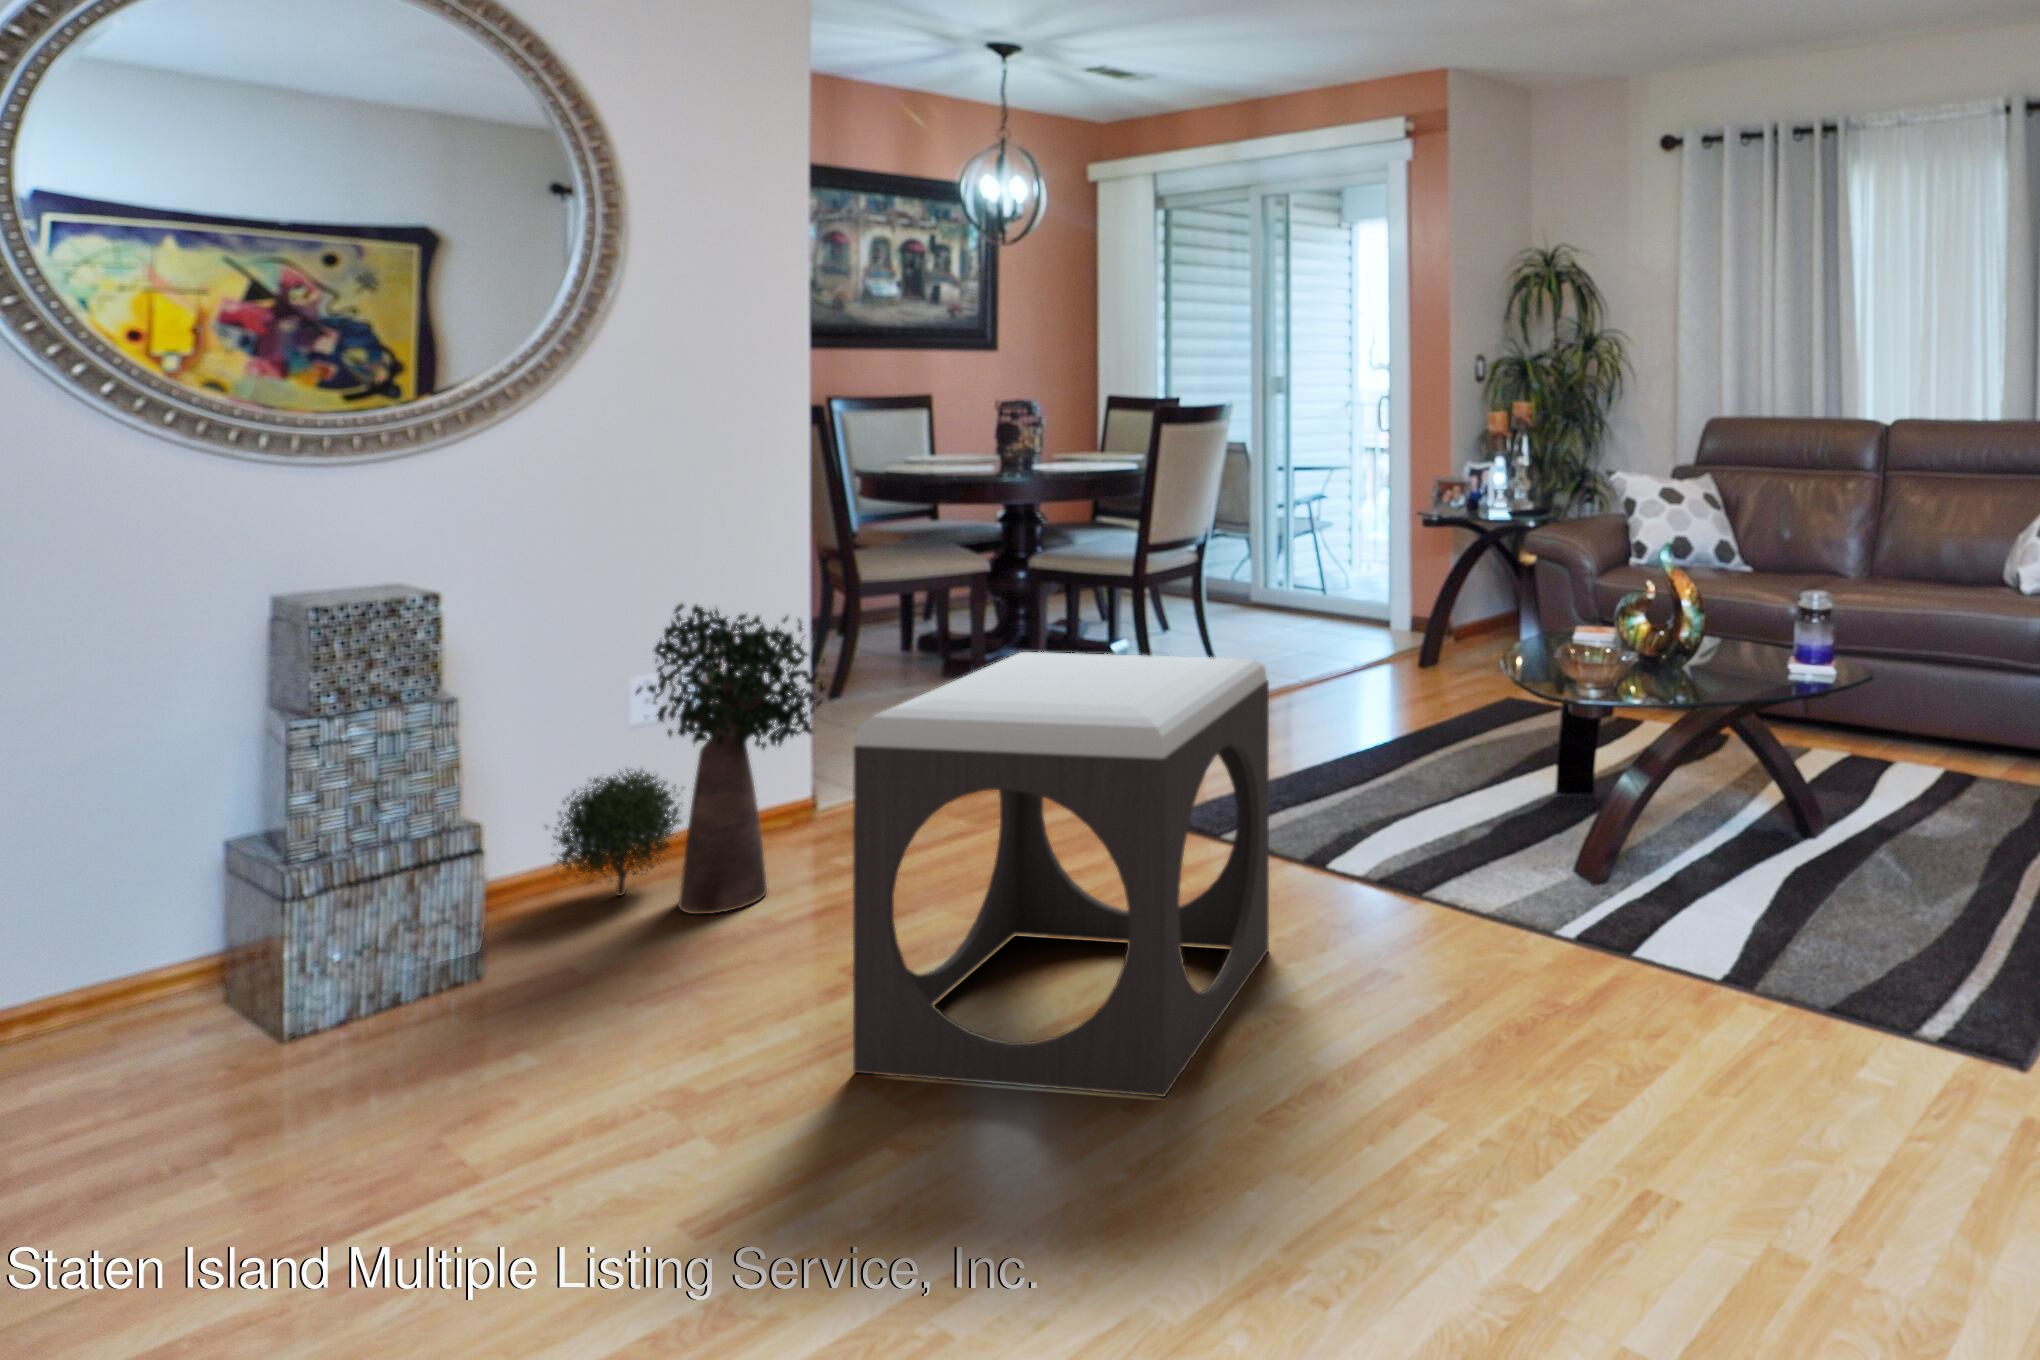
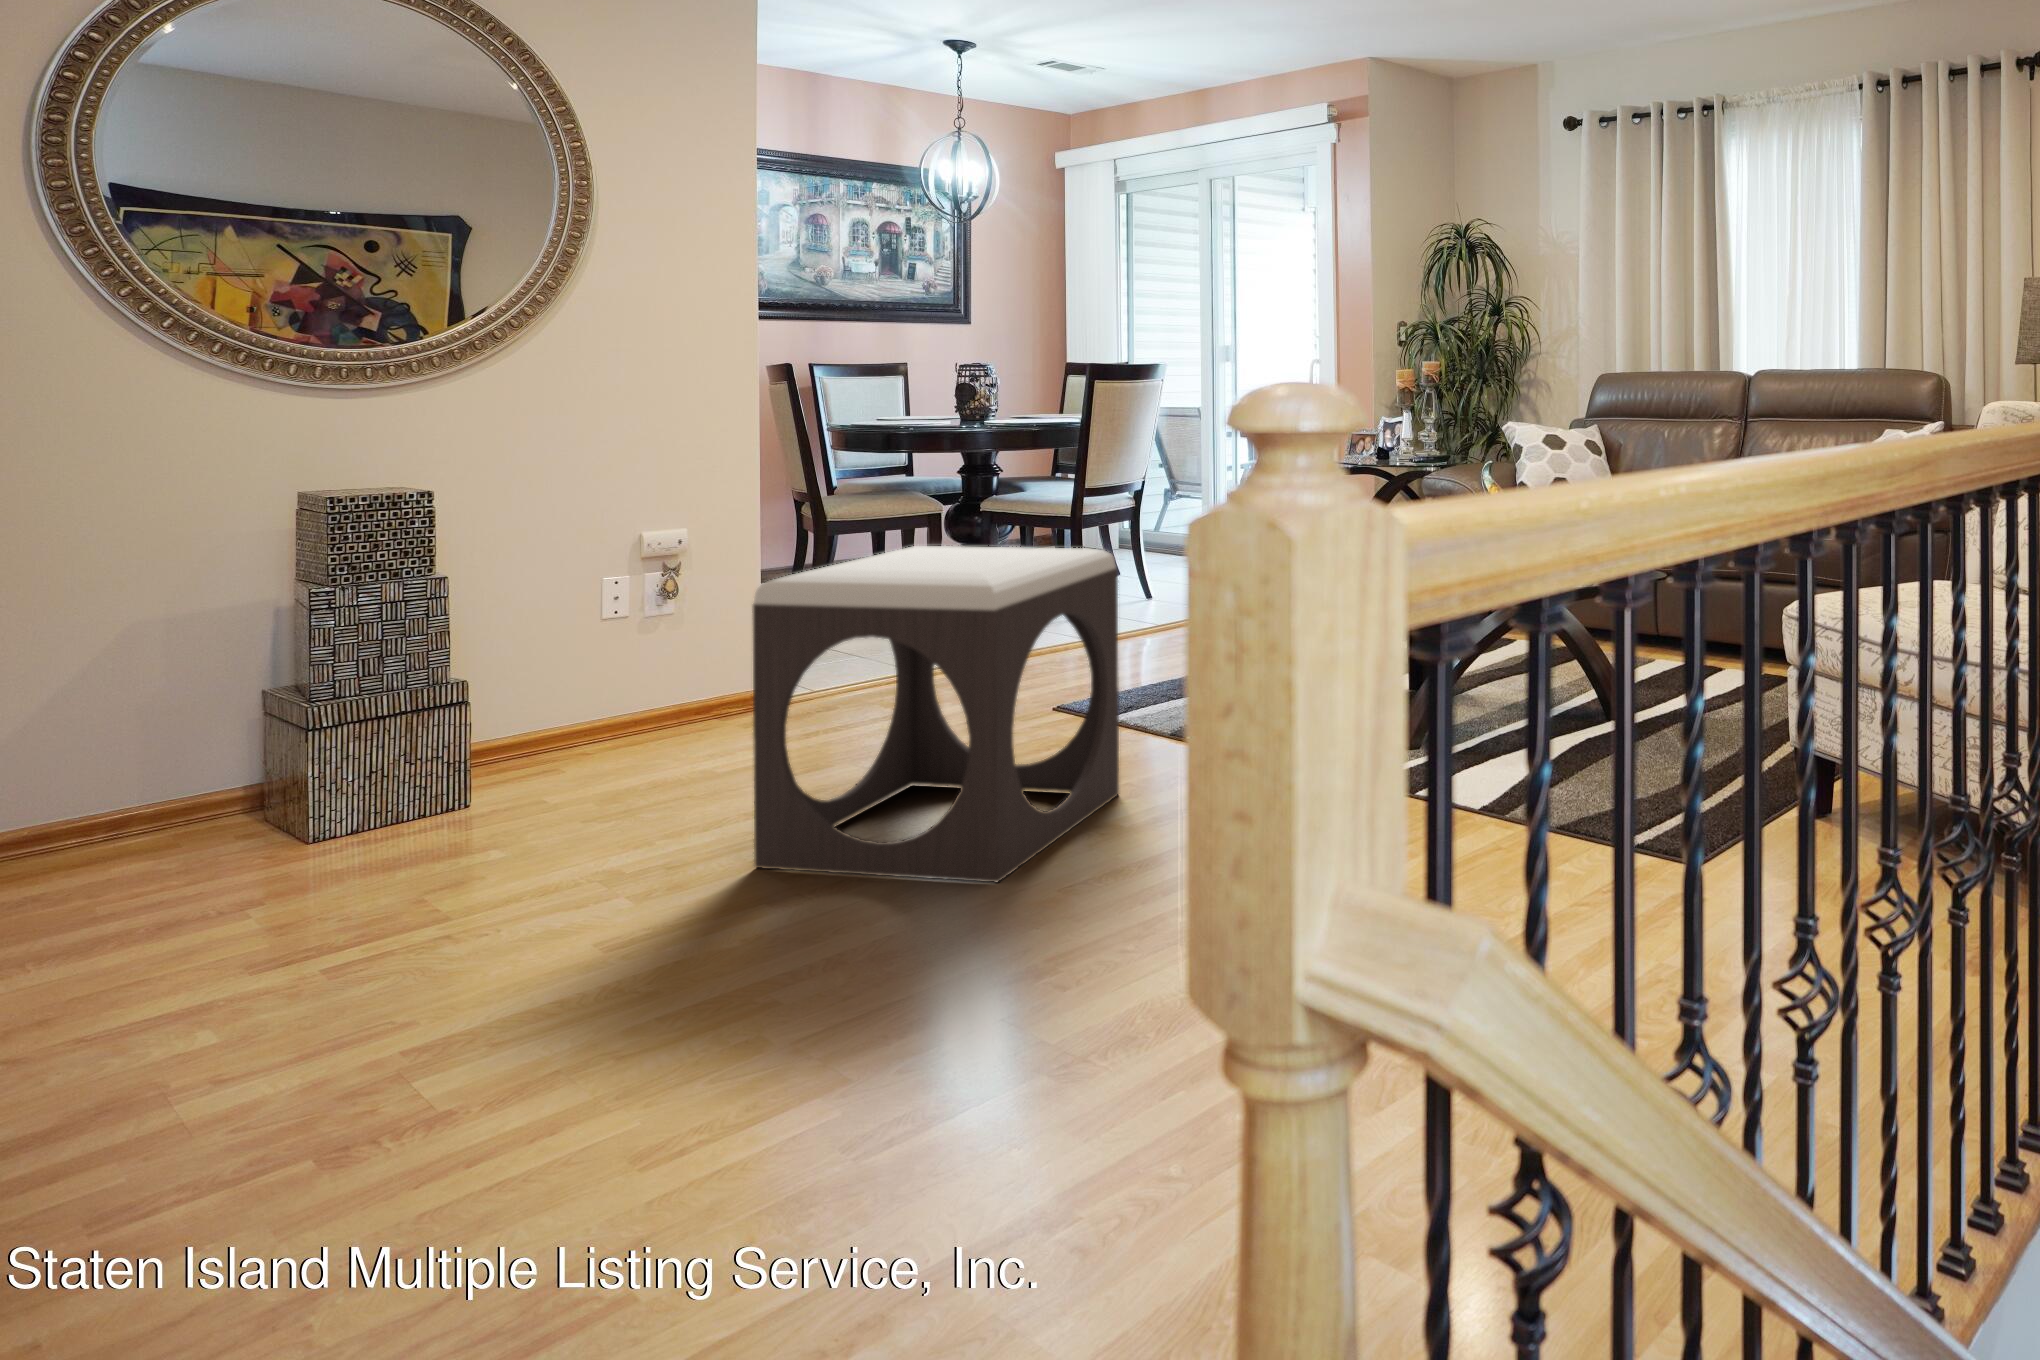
potted plant: present [555,604,826,914] -> none [526,514,764,771]

